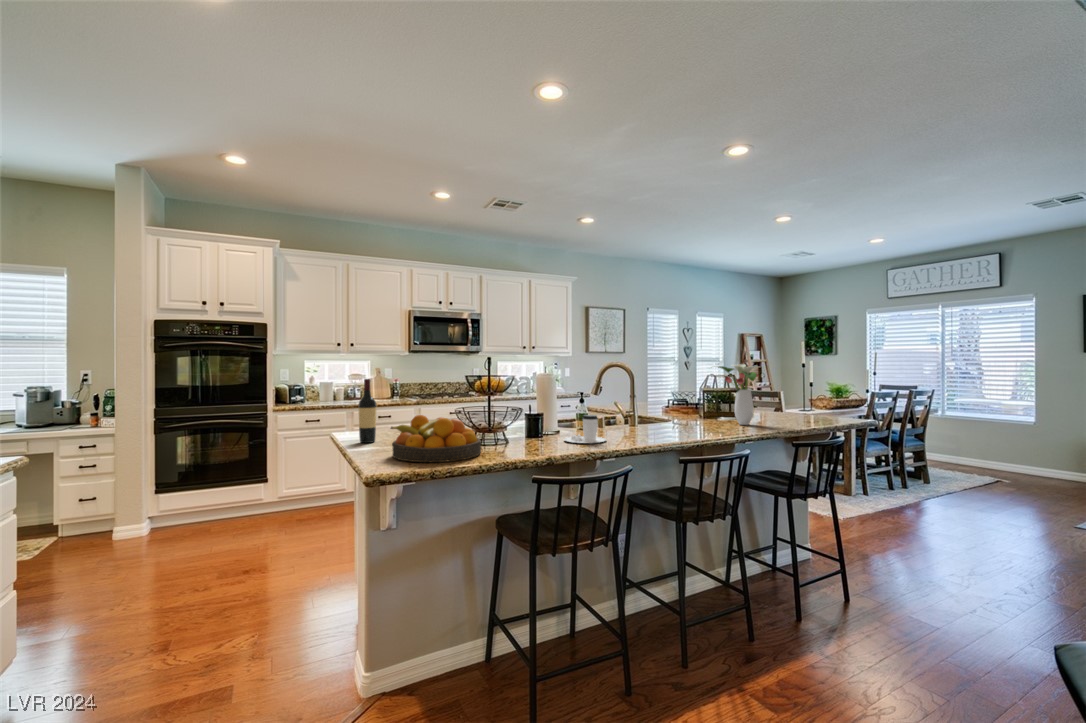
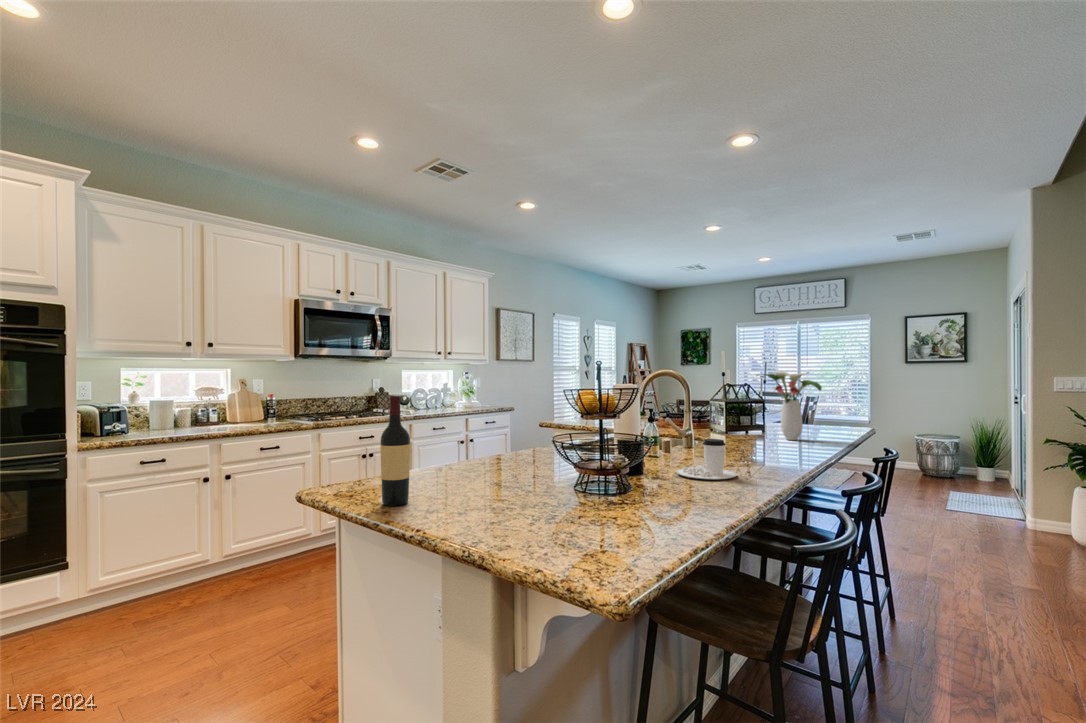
fruit bowl: present [391,415,481,462] -> none [508,456,654,542]

